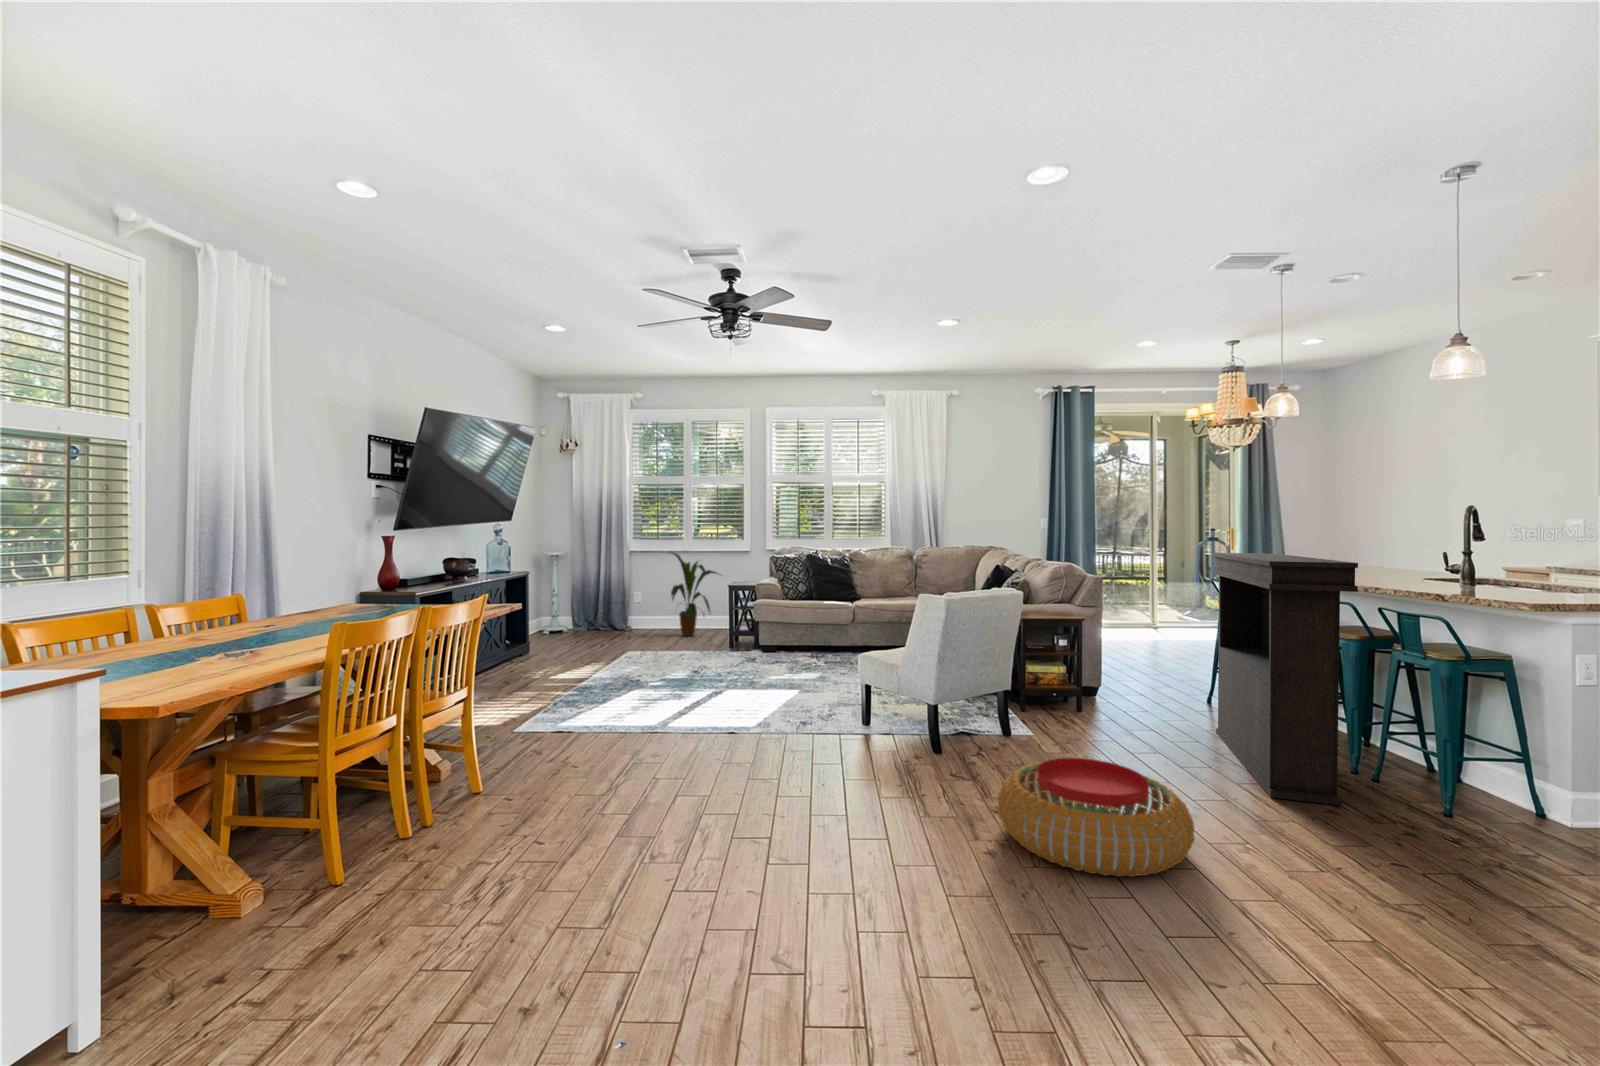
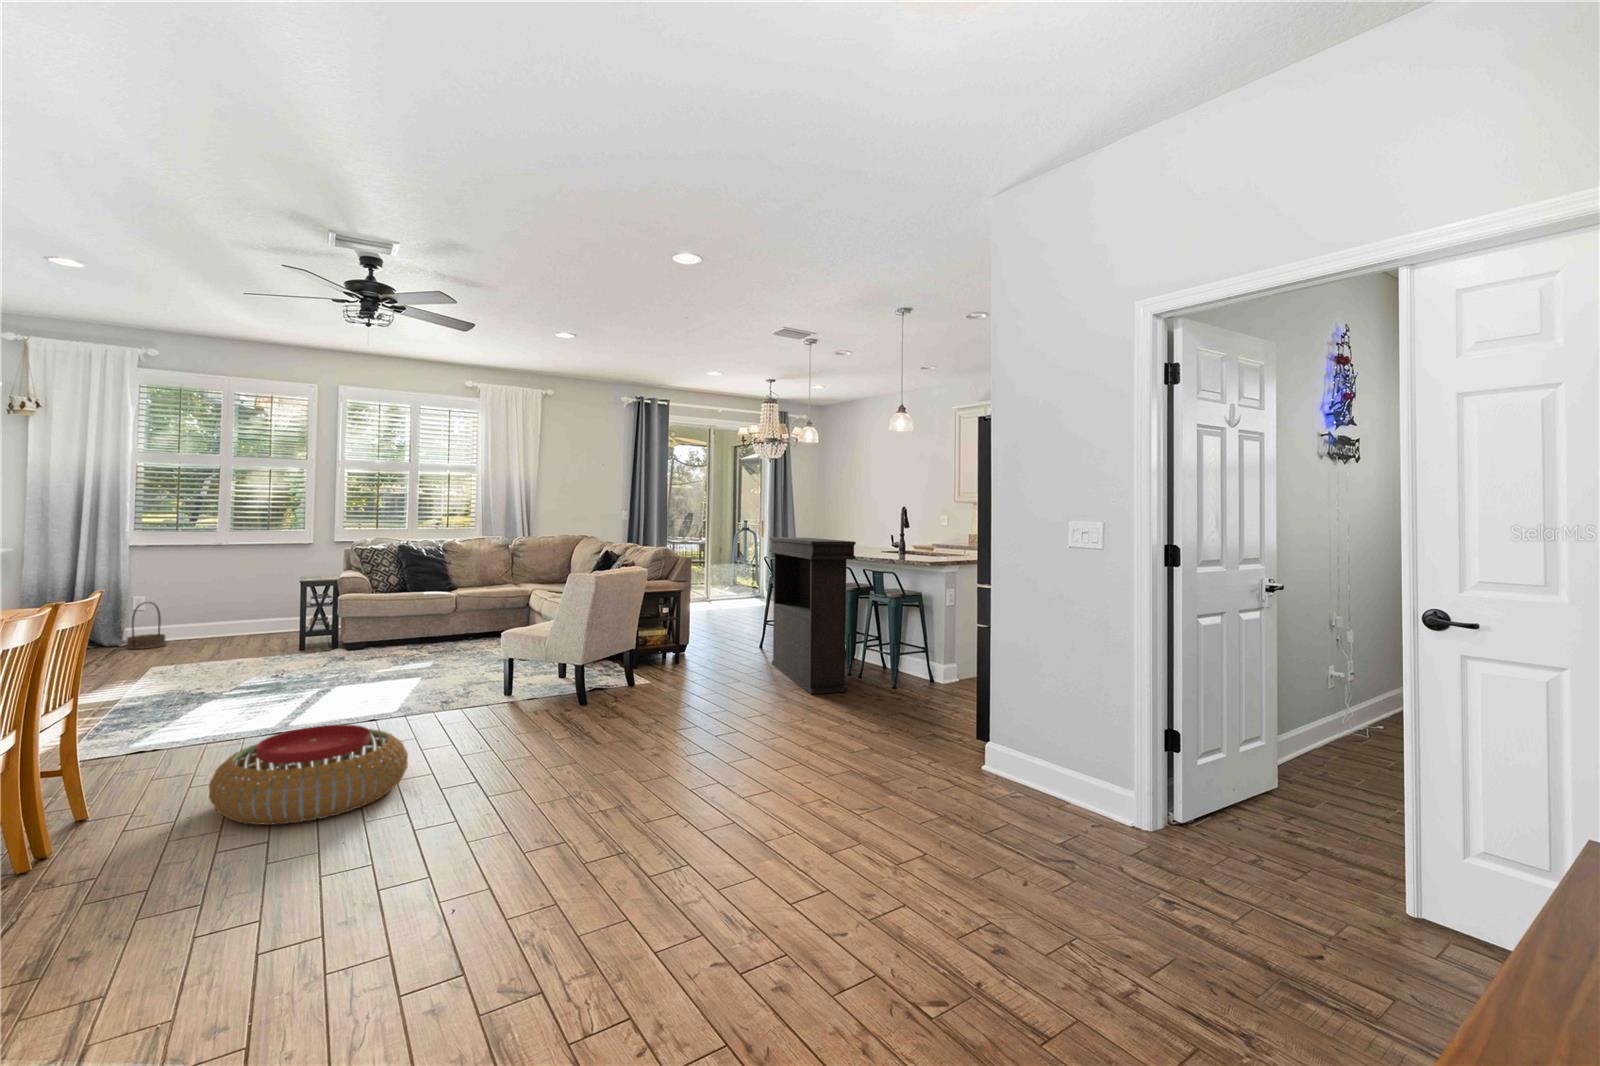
house plant: present [671,553,717,636] -> none [196,545,280,644]
basket: none [627,597,651,635] -> present [127,602,166,649]
pouf: present [998,758,1194,877] -> present [209,725,408,825]

